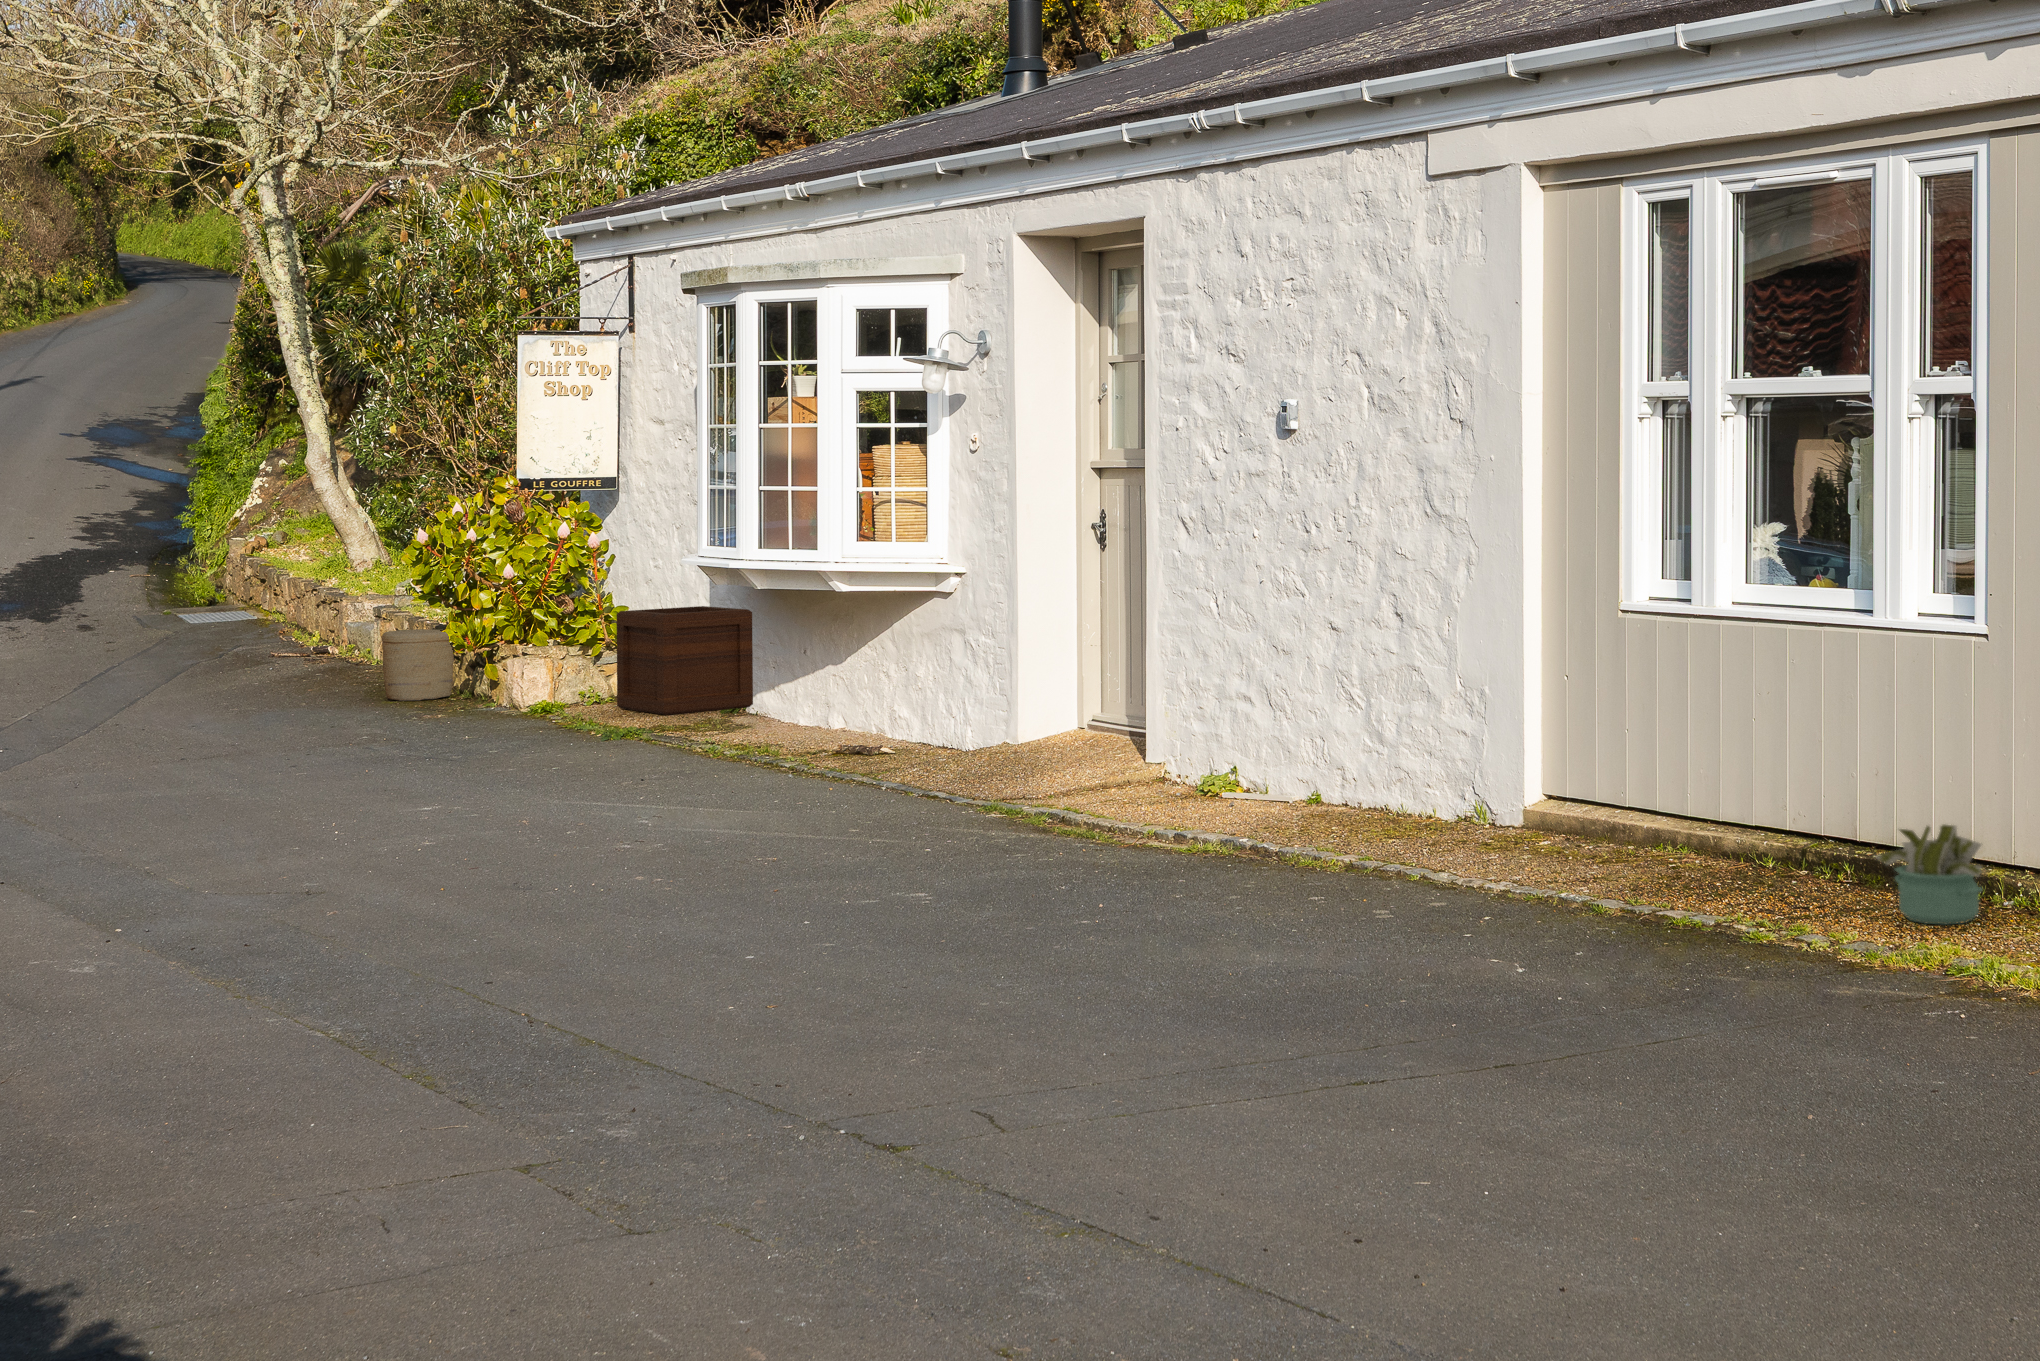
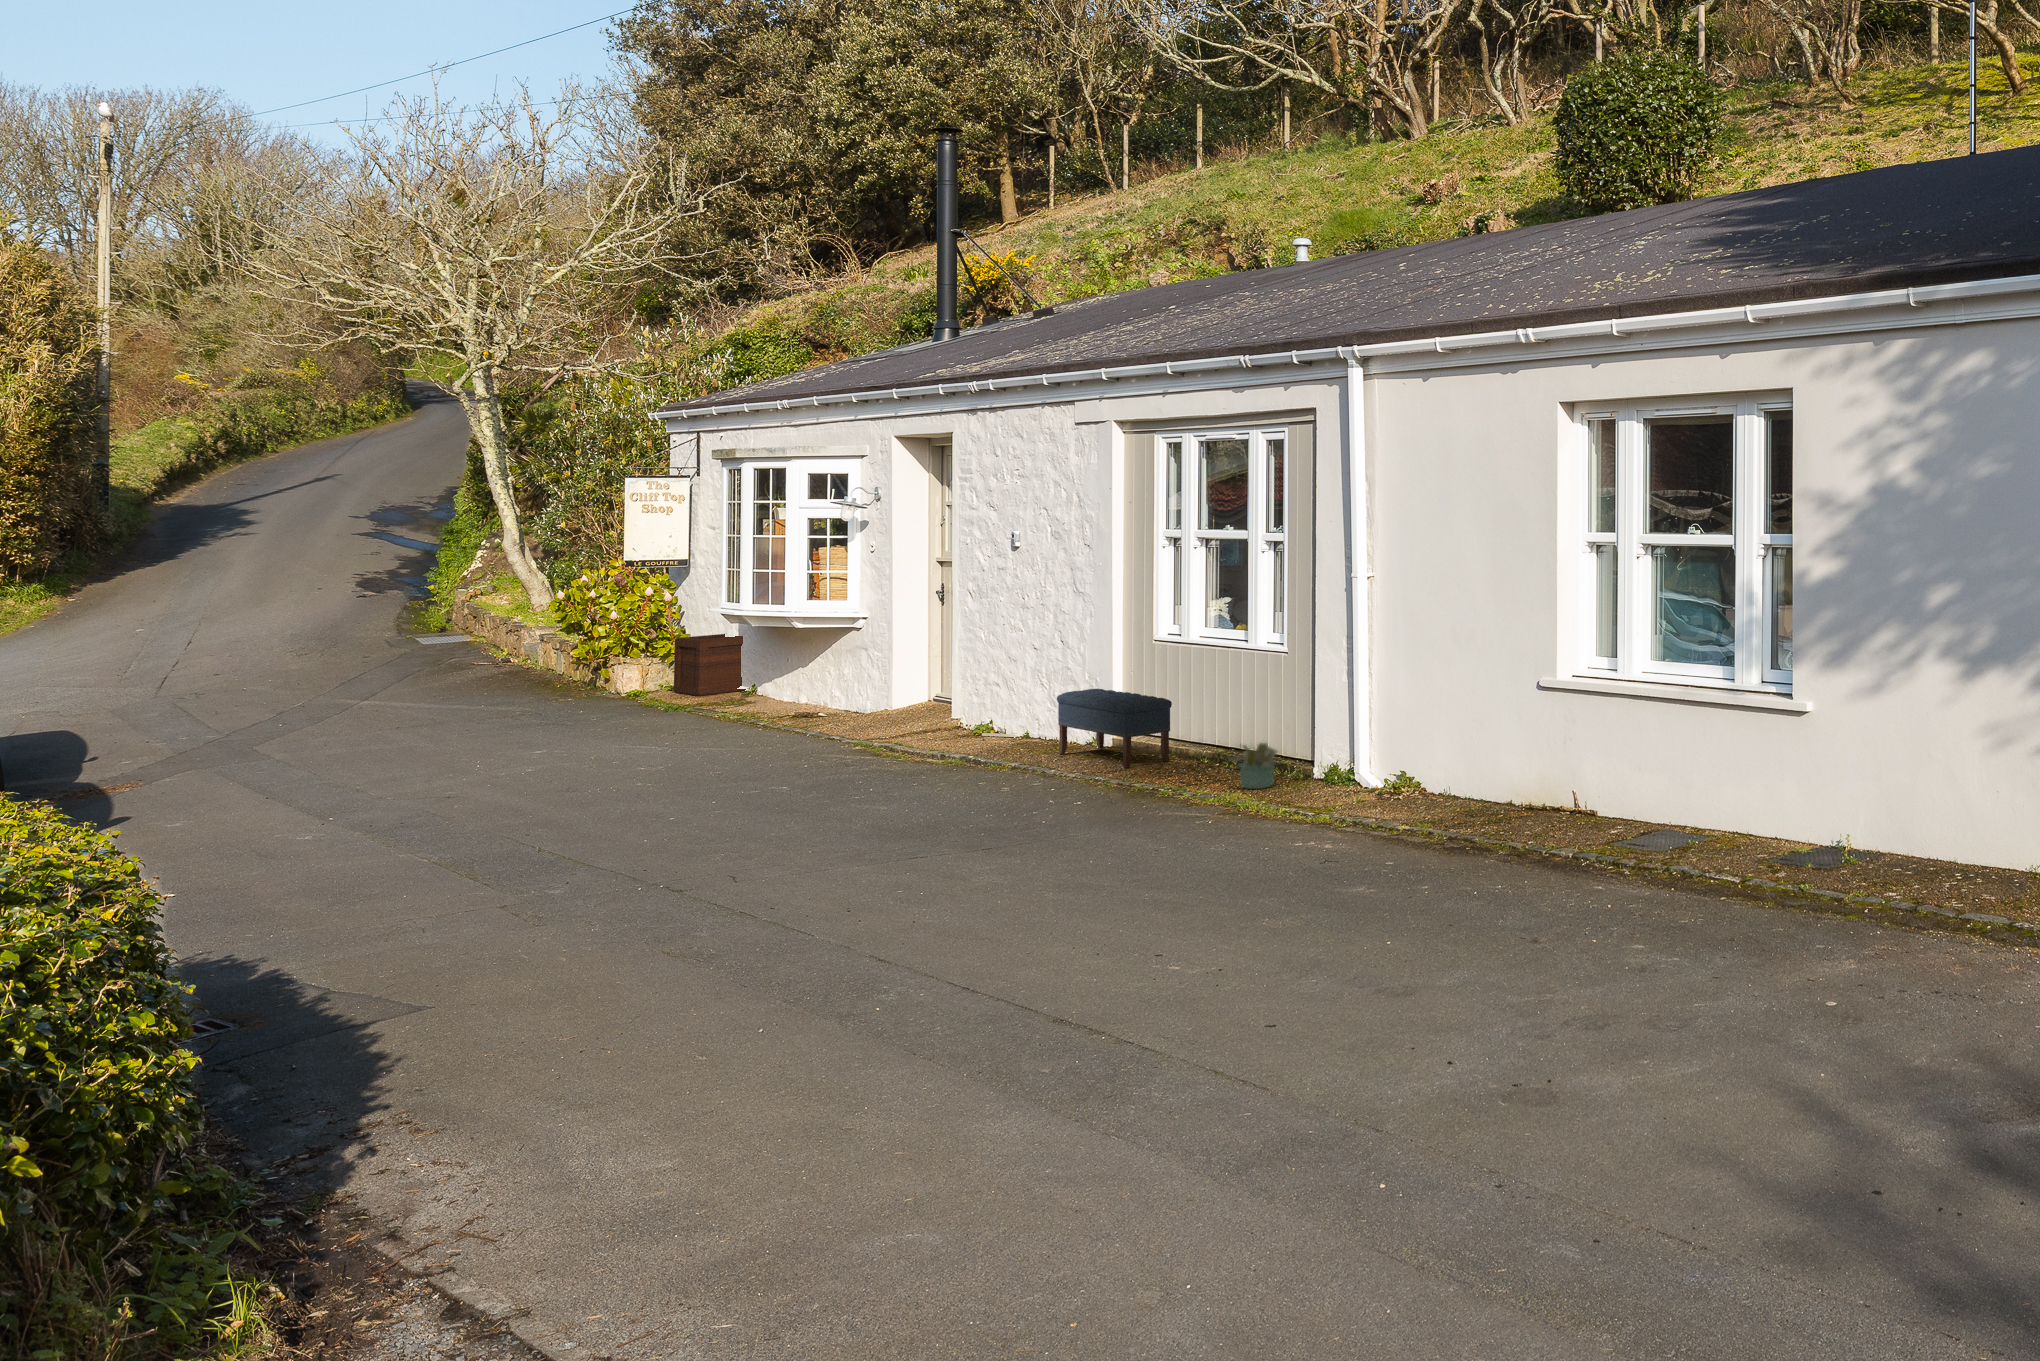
woven basket: present [382,629,454,701] -> none [535,649,581,691]
bench: none [1423,708,1682,870] -> present [1057,689,1172,768]

